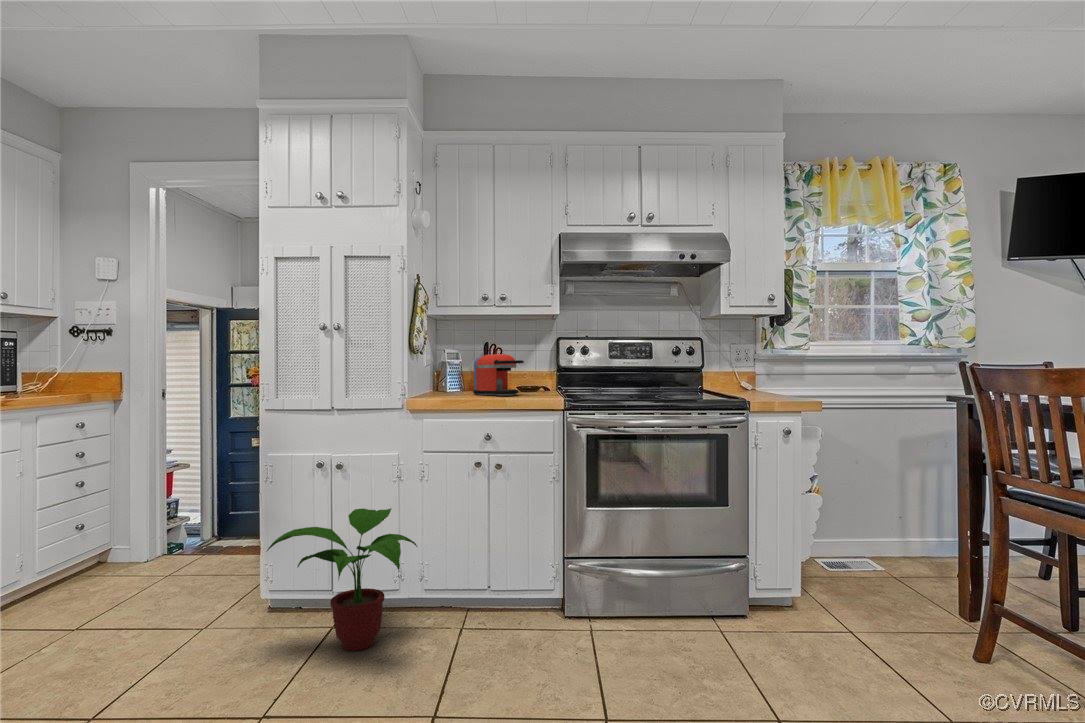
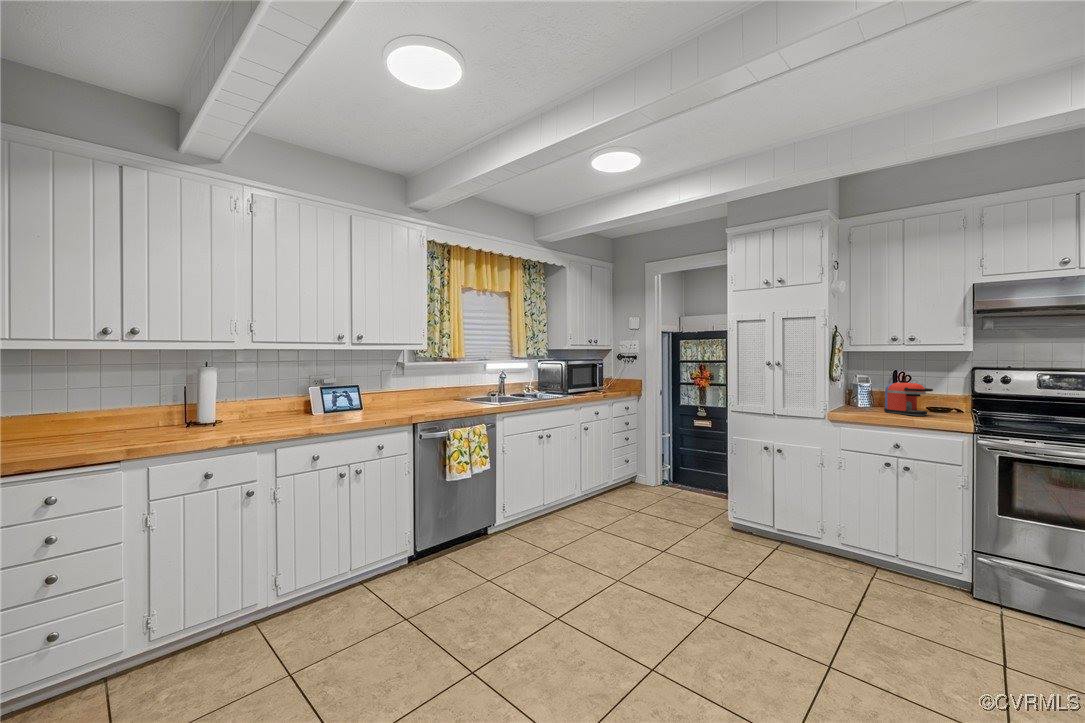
potted plant: present [267,508,417,651] -> none [736,482,838,572]

